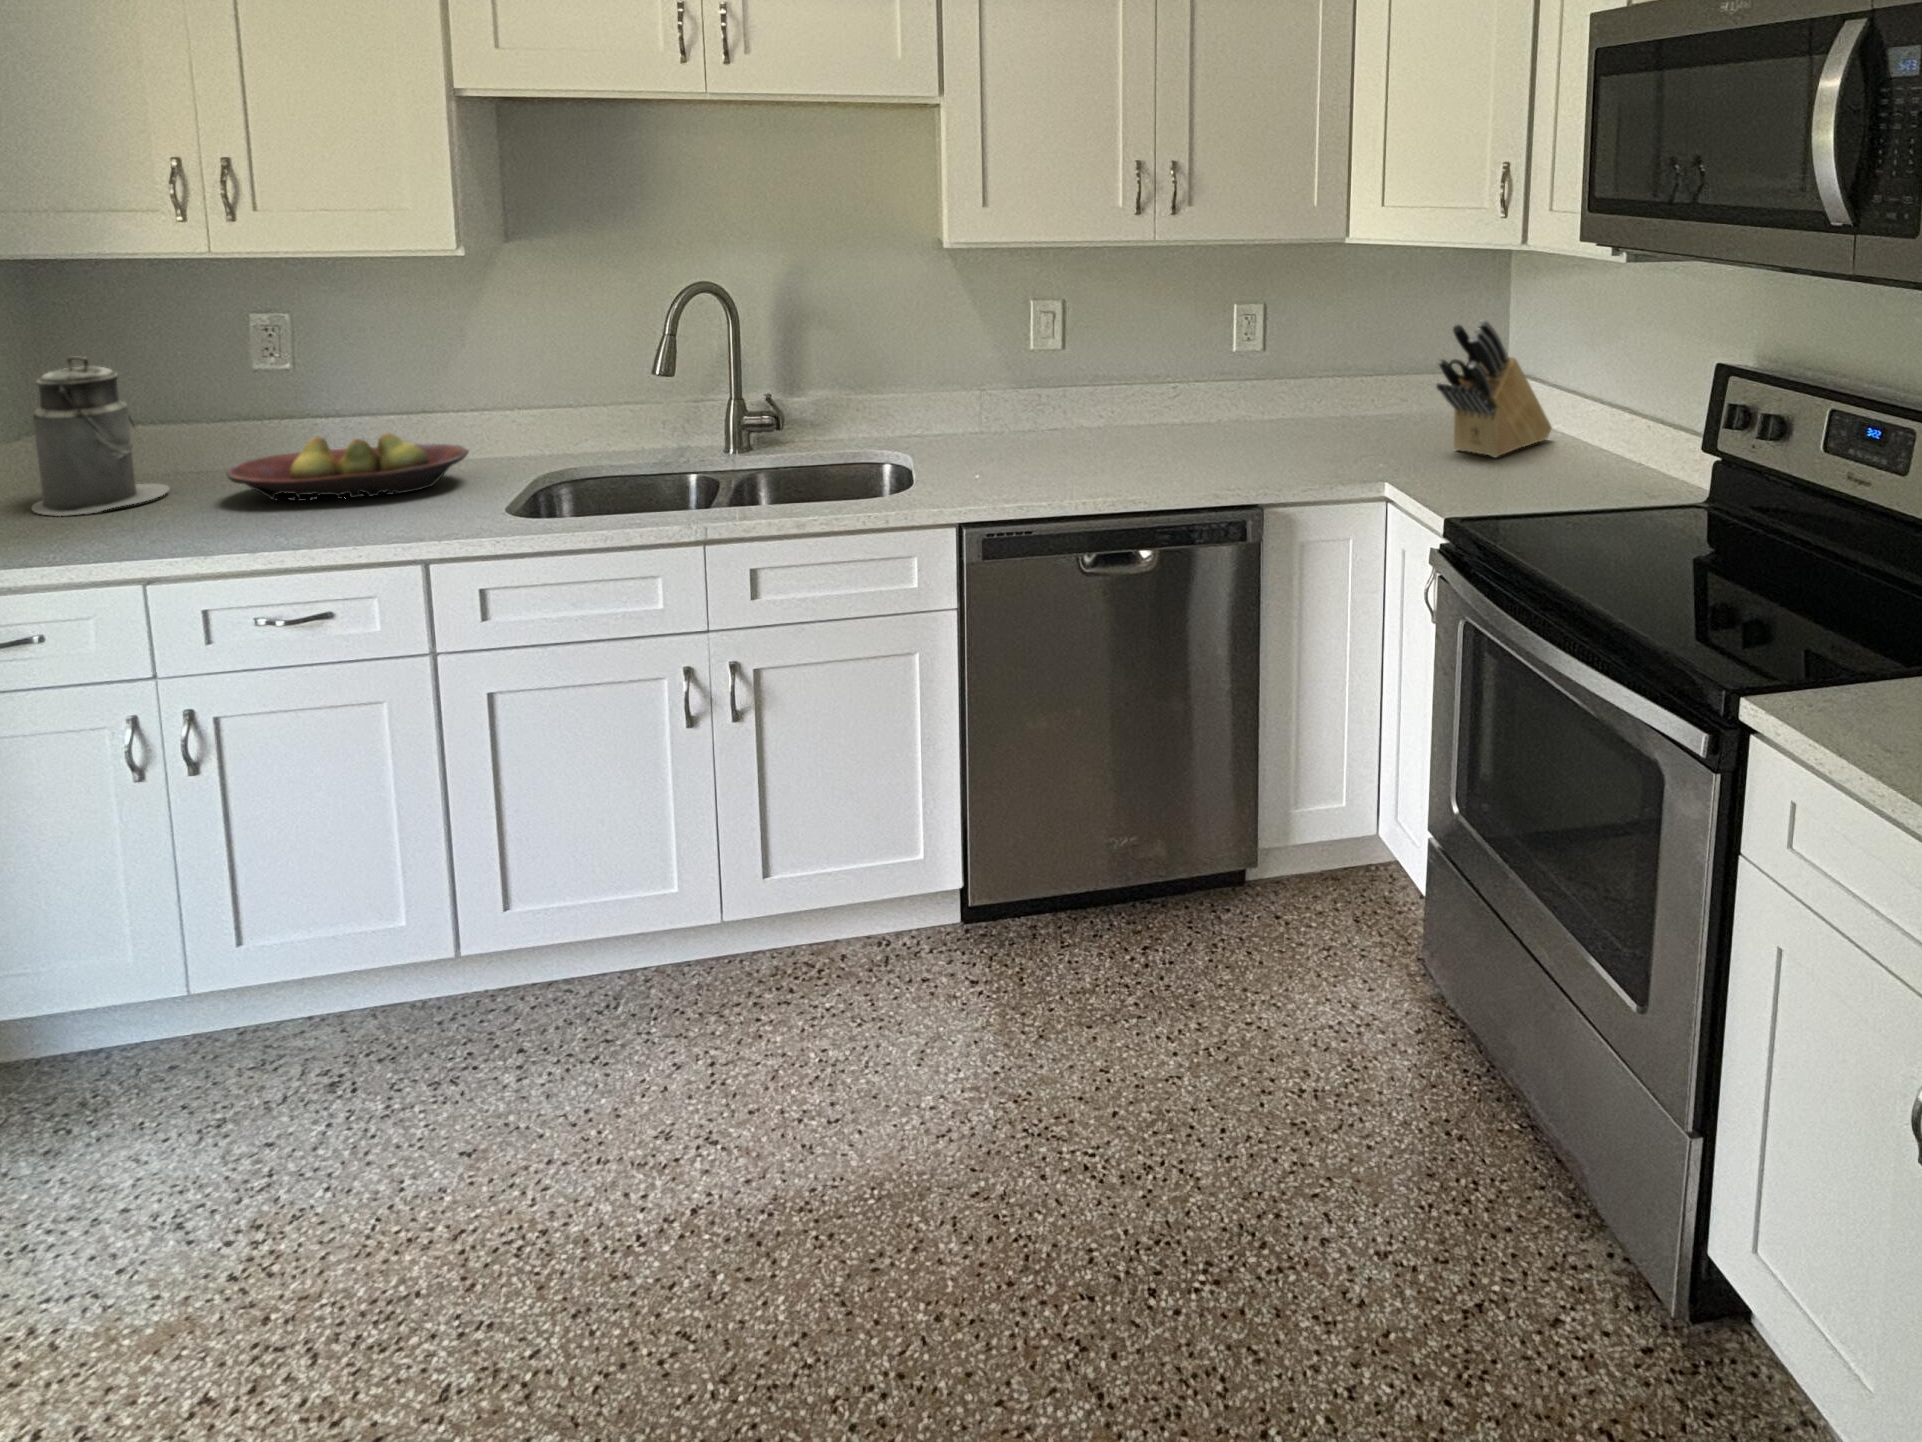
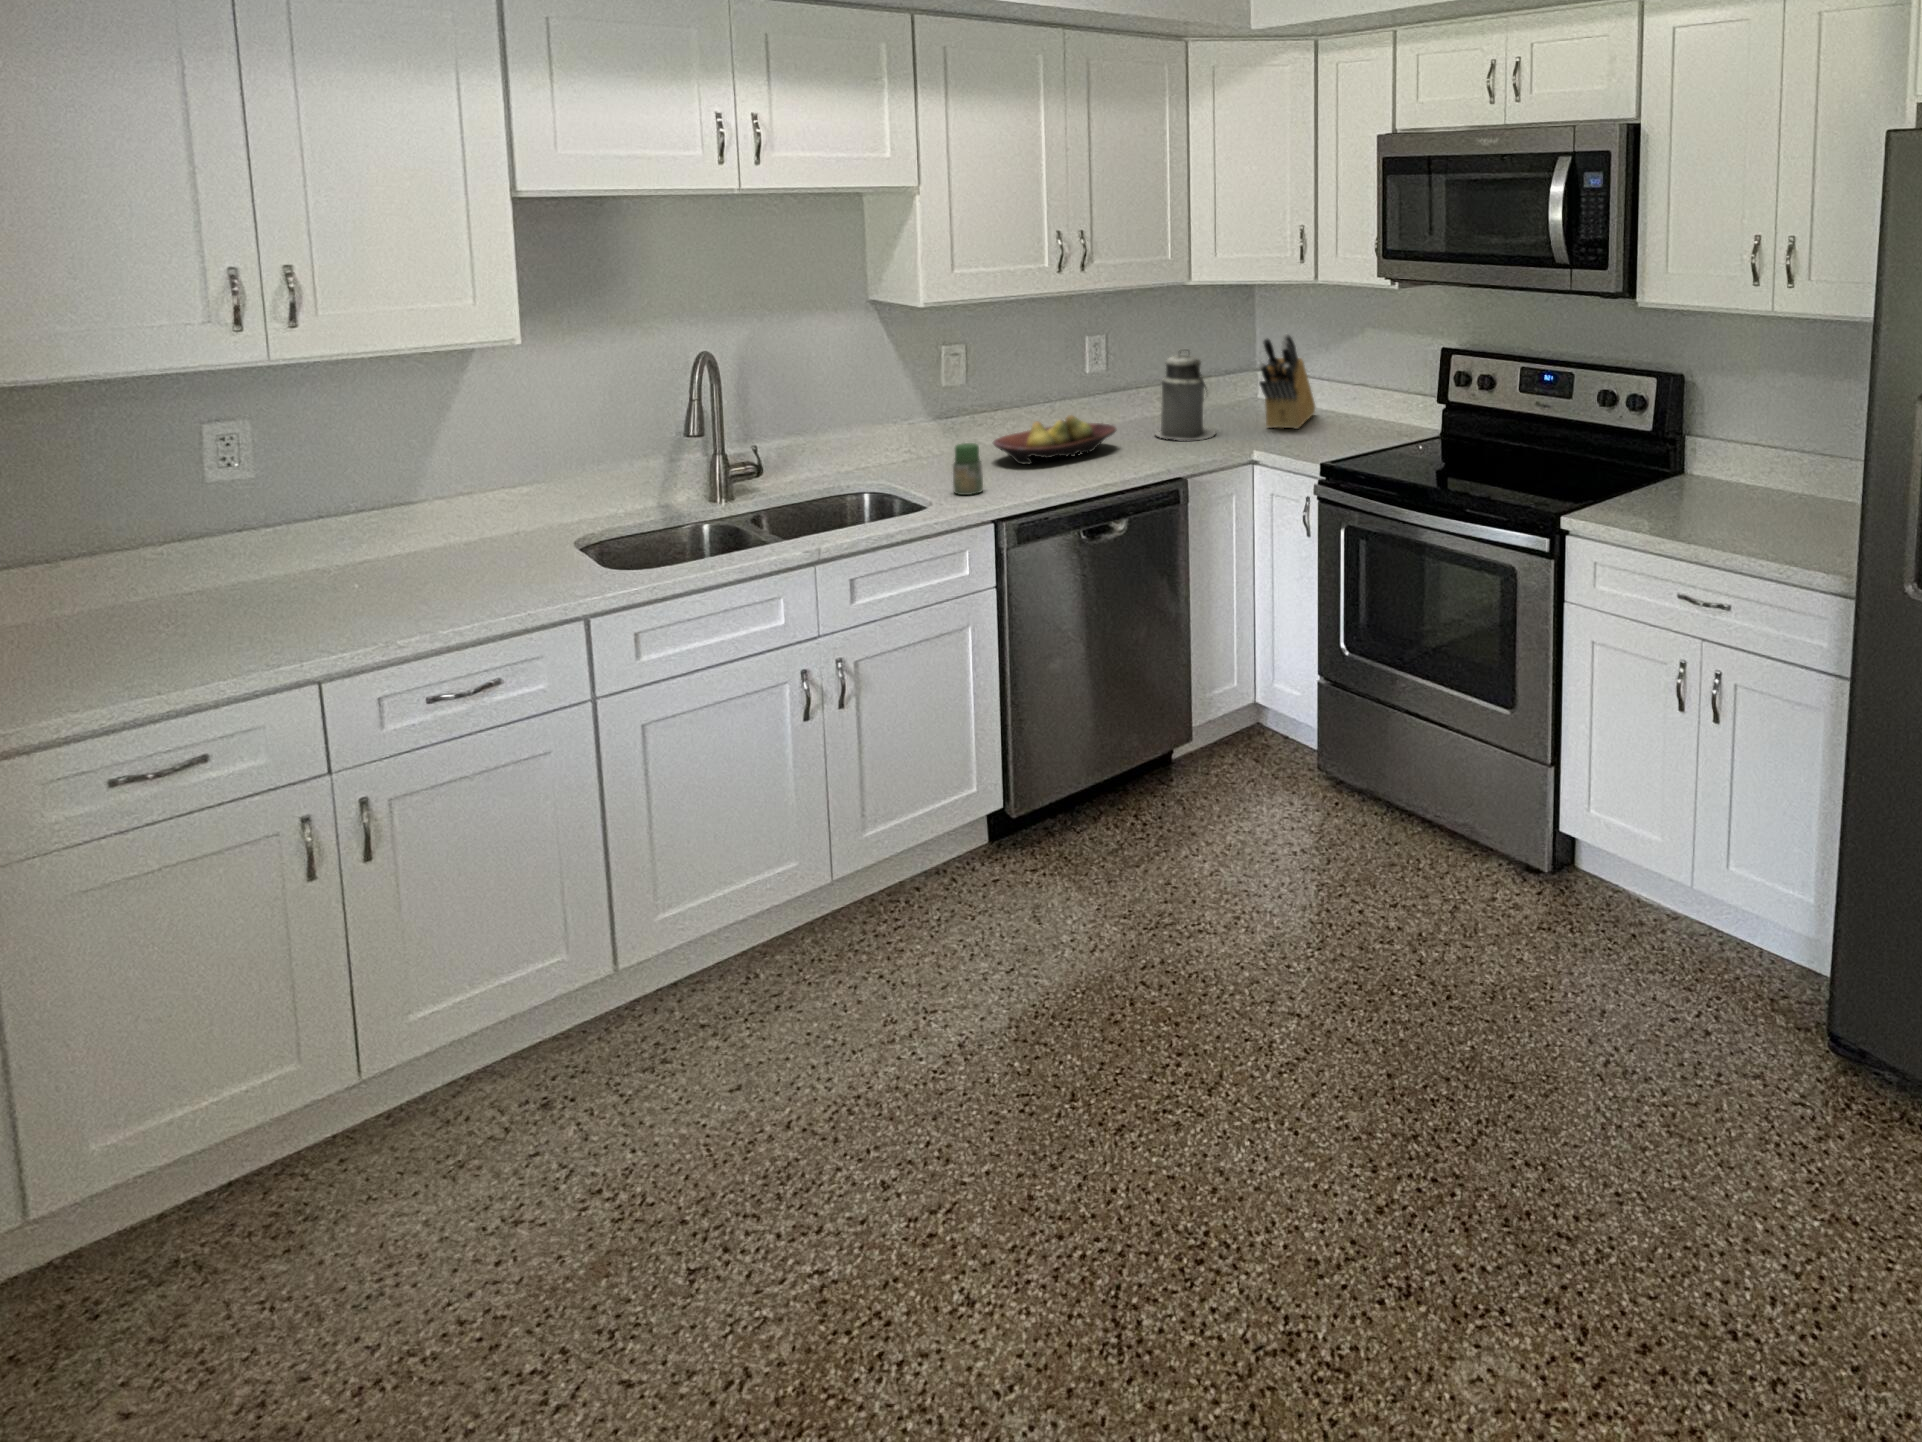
canister: present [32,357,169,516] -> present [1155,350,1215,441]
jar: none [949,419,987,484] -> present [953,443,983,495]
fruit bowl: present [227,433,468,501] -> present [993,415,1116,465]

